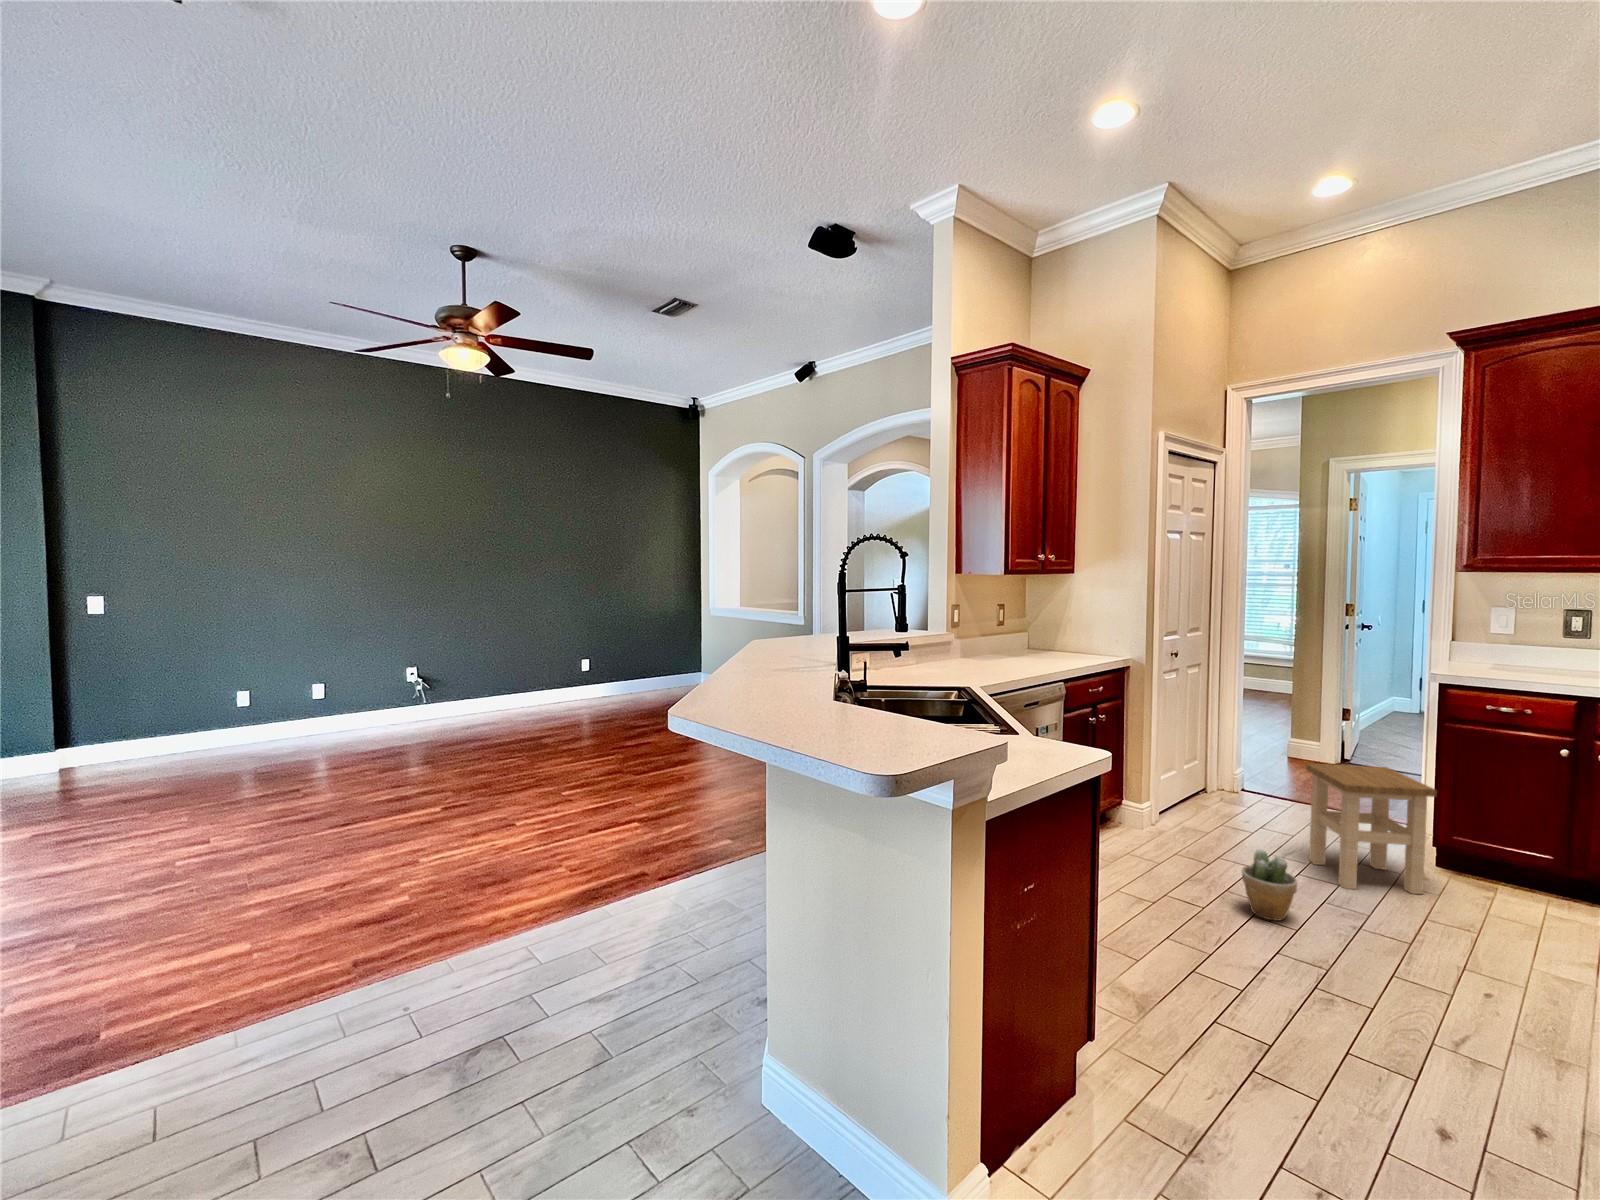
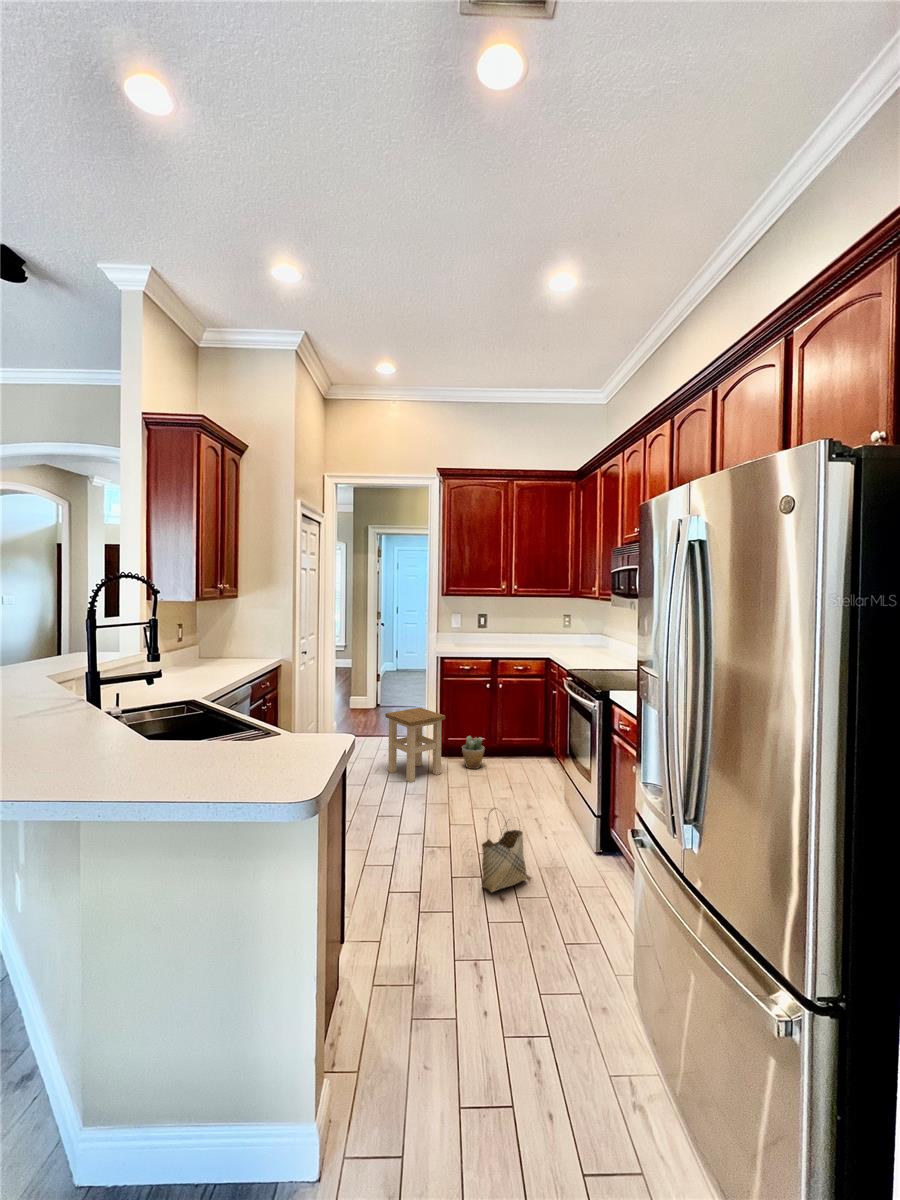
potted plant: present [1242,849,1298,921] -> present [462,736,485,769]
woven basket: none [1406,966,1536,1139] -> present [482,808,526,892]

